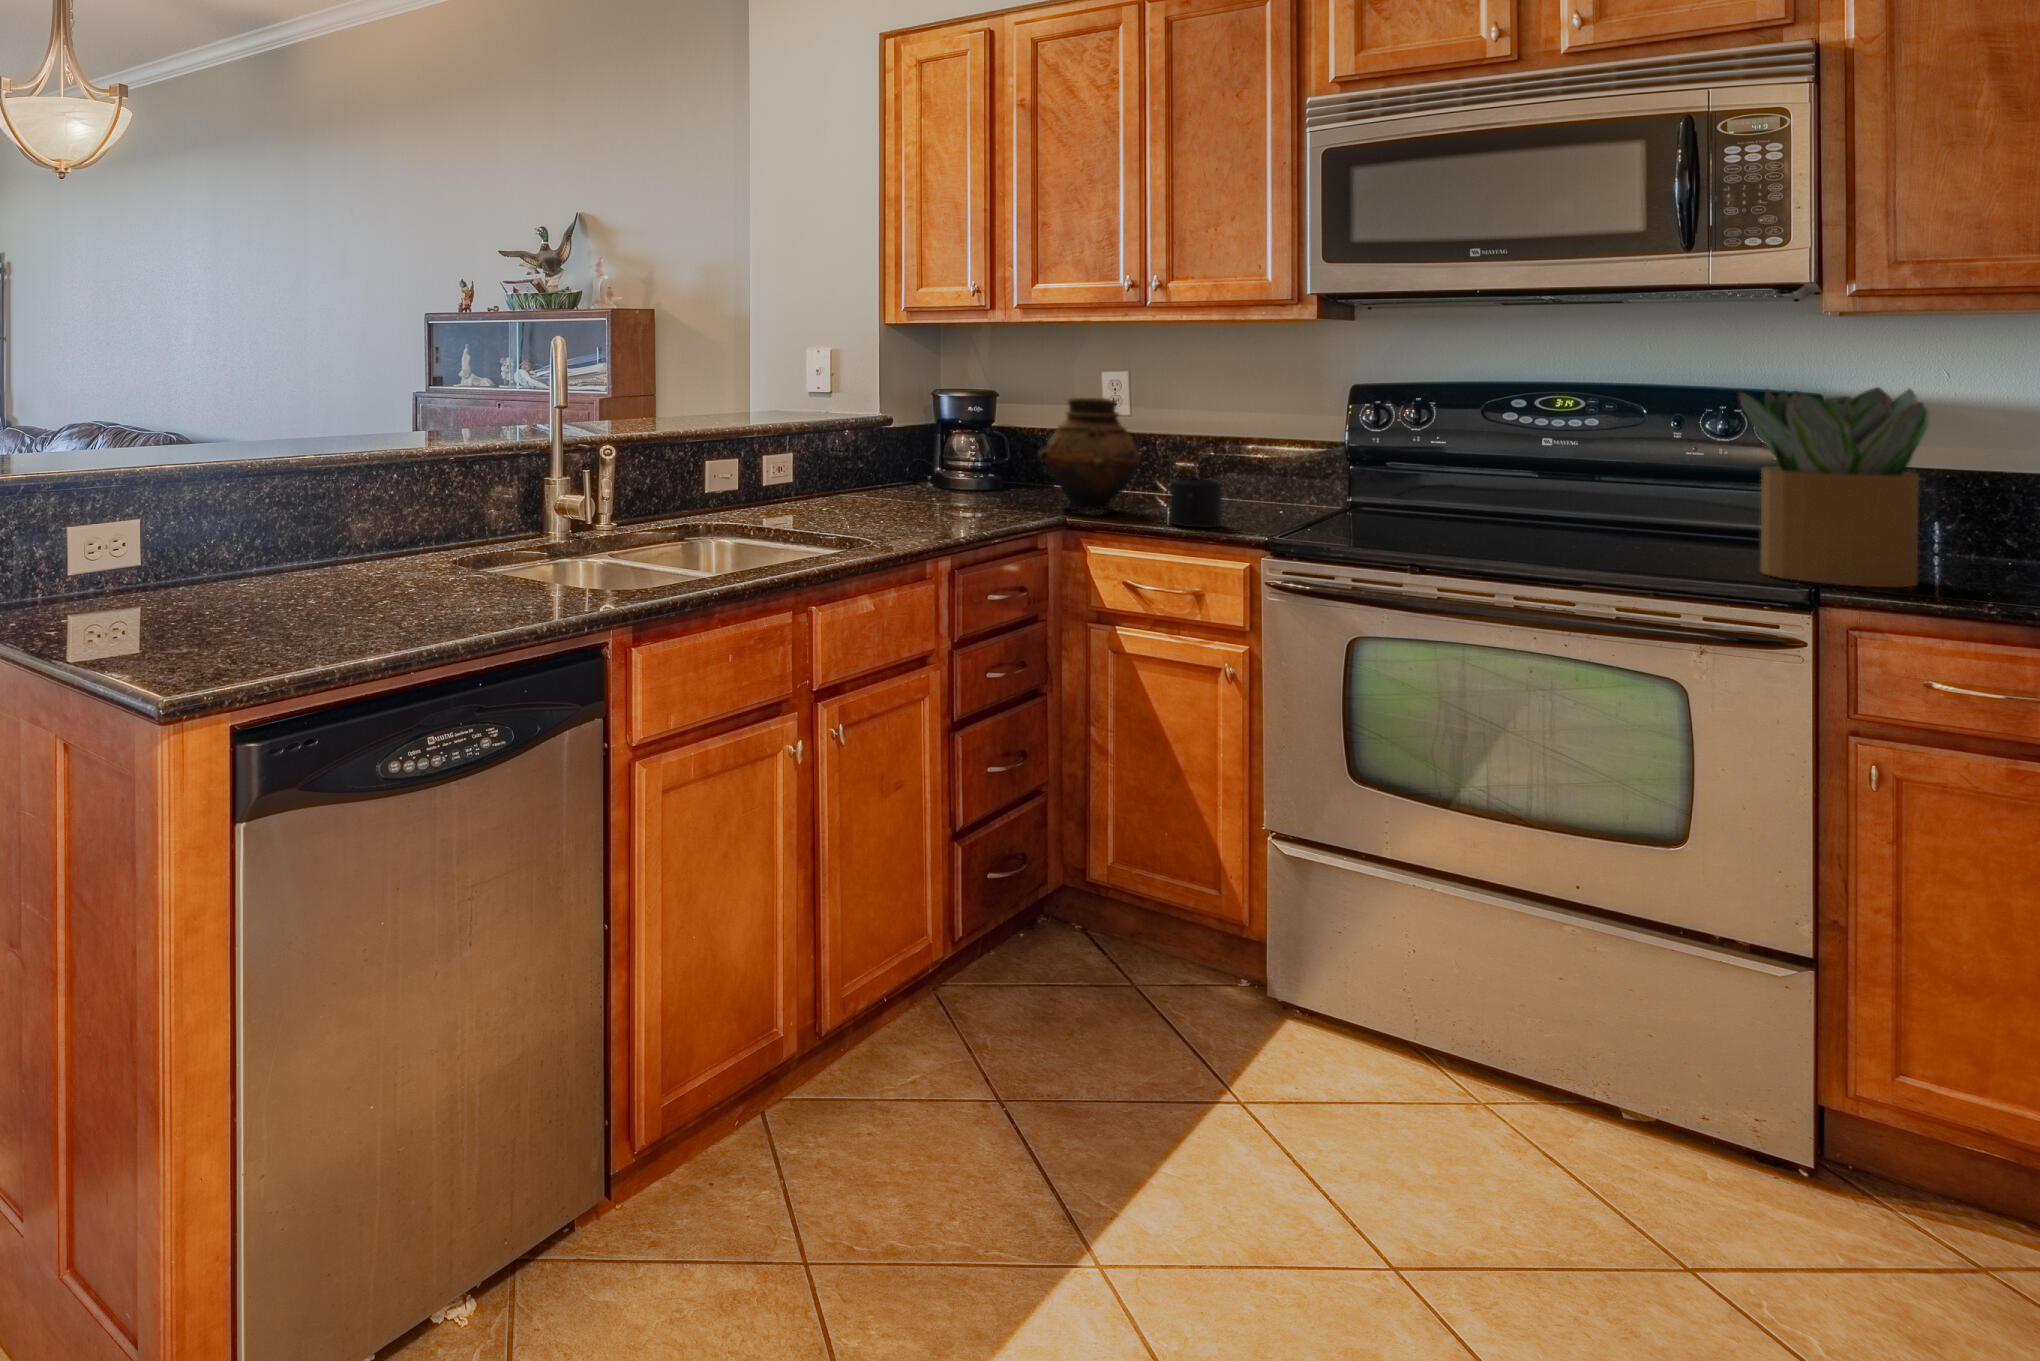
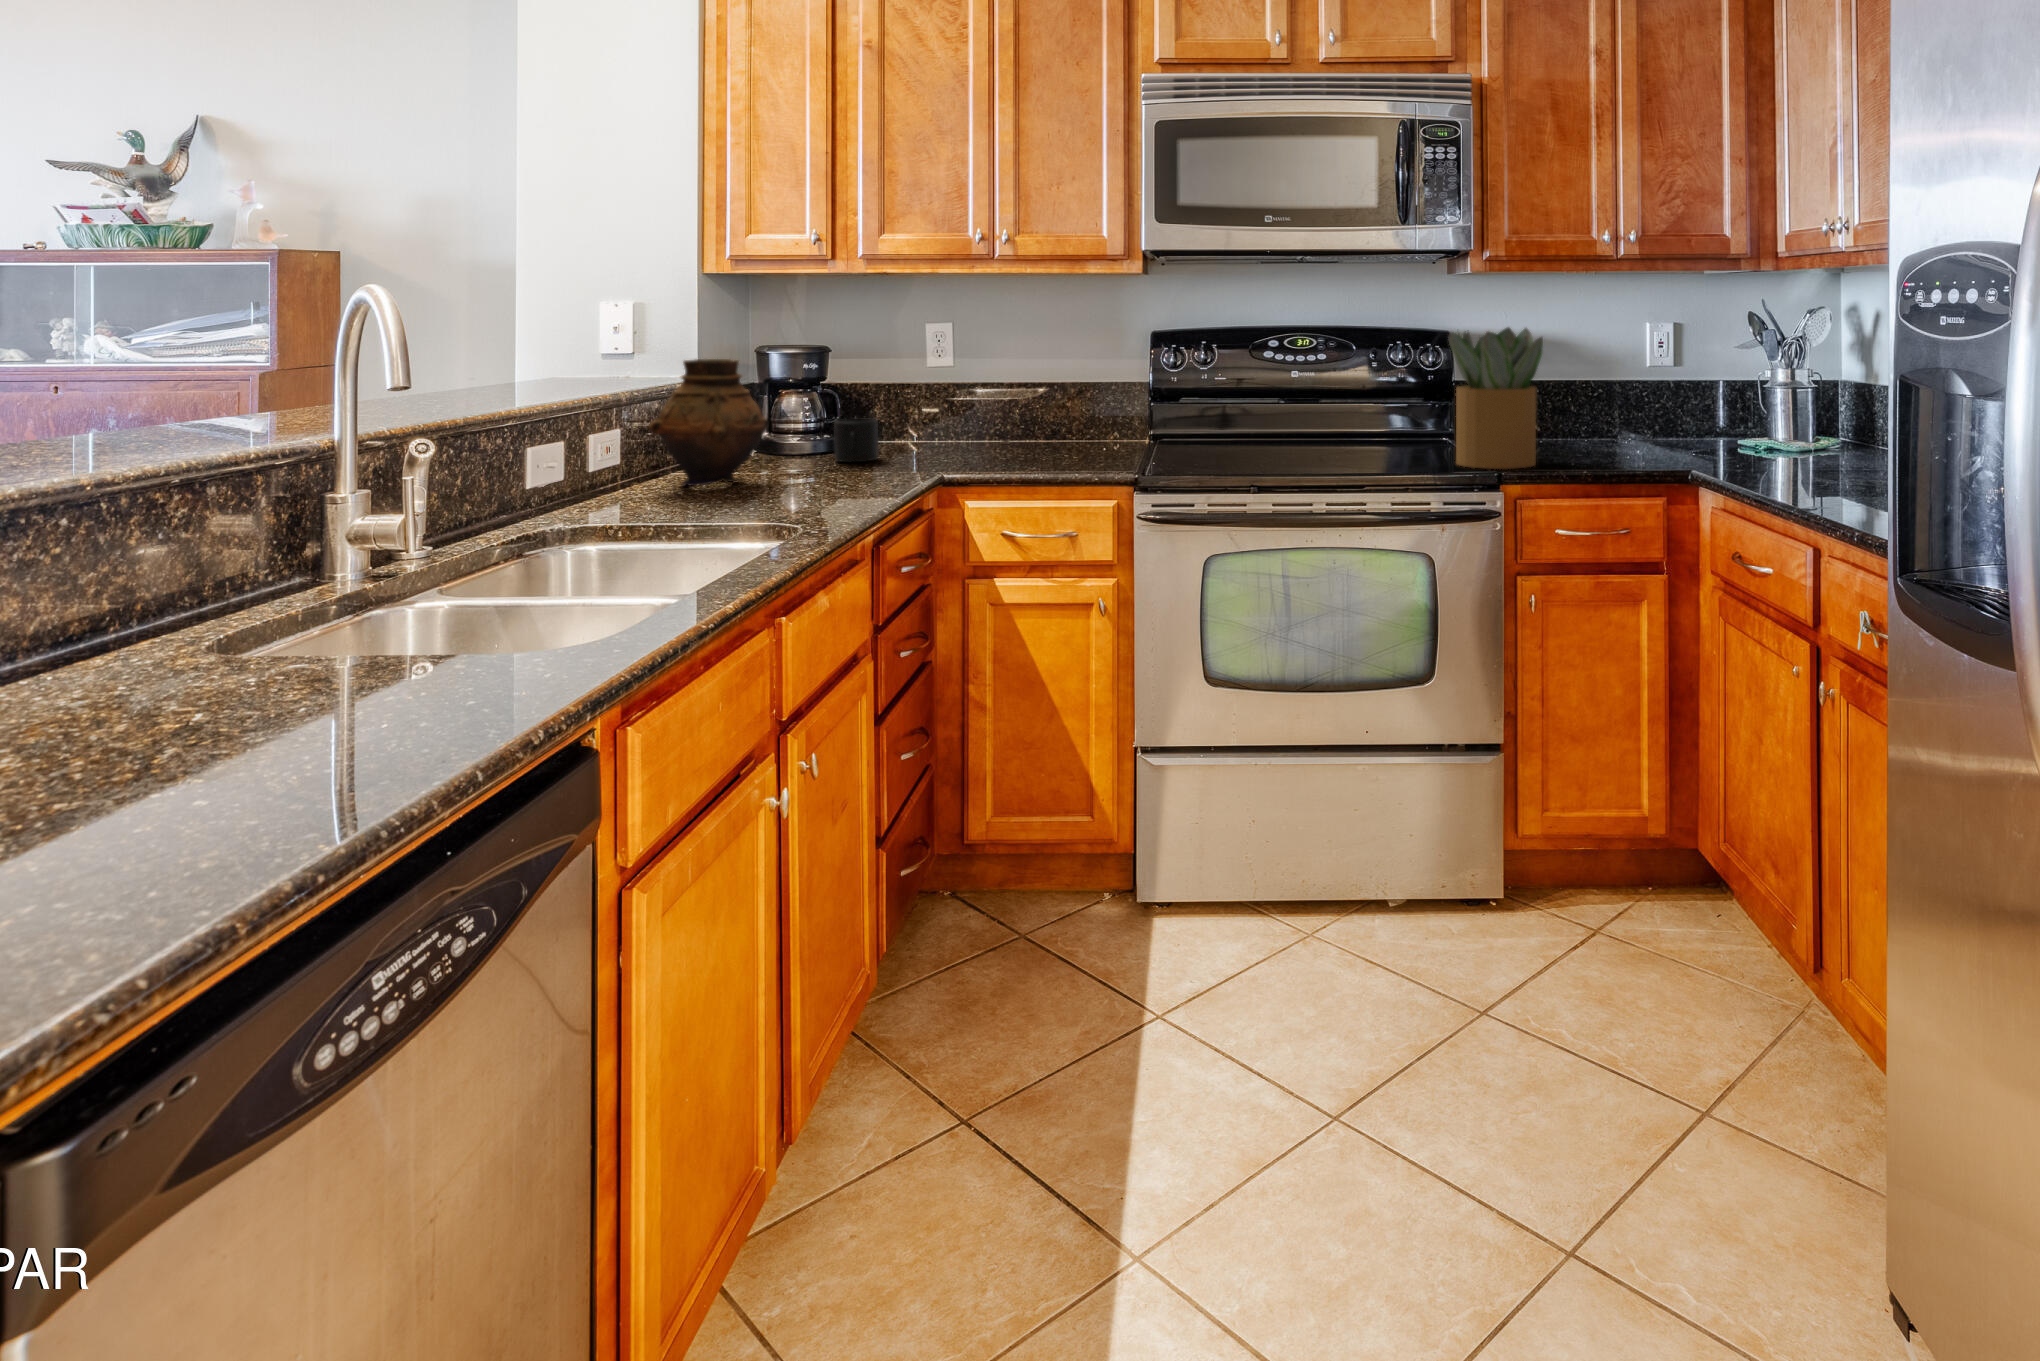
vase: present [1038,398,1143,510] -> present [649,359,769,486]
mug: present [1171,479,1222,528] -> present [834,419,878,462]

